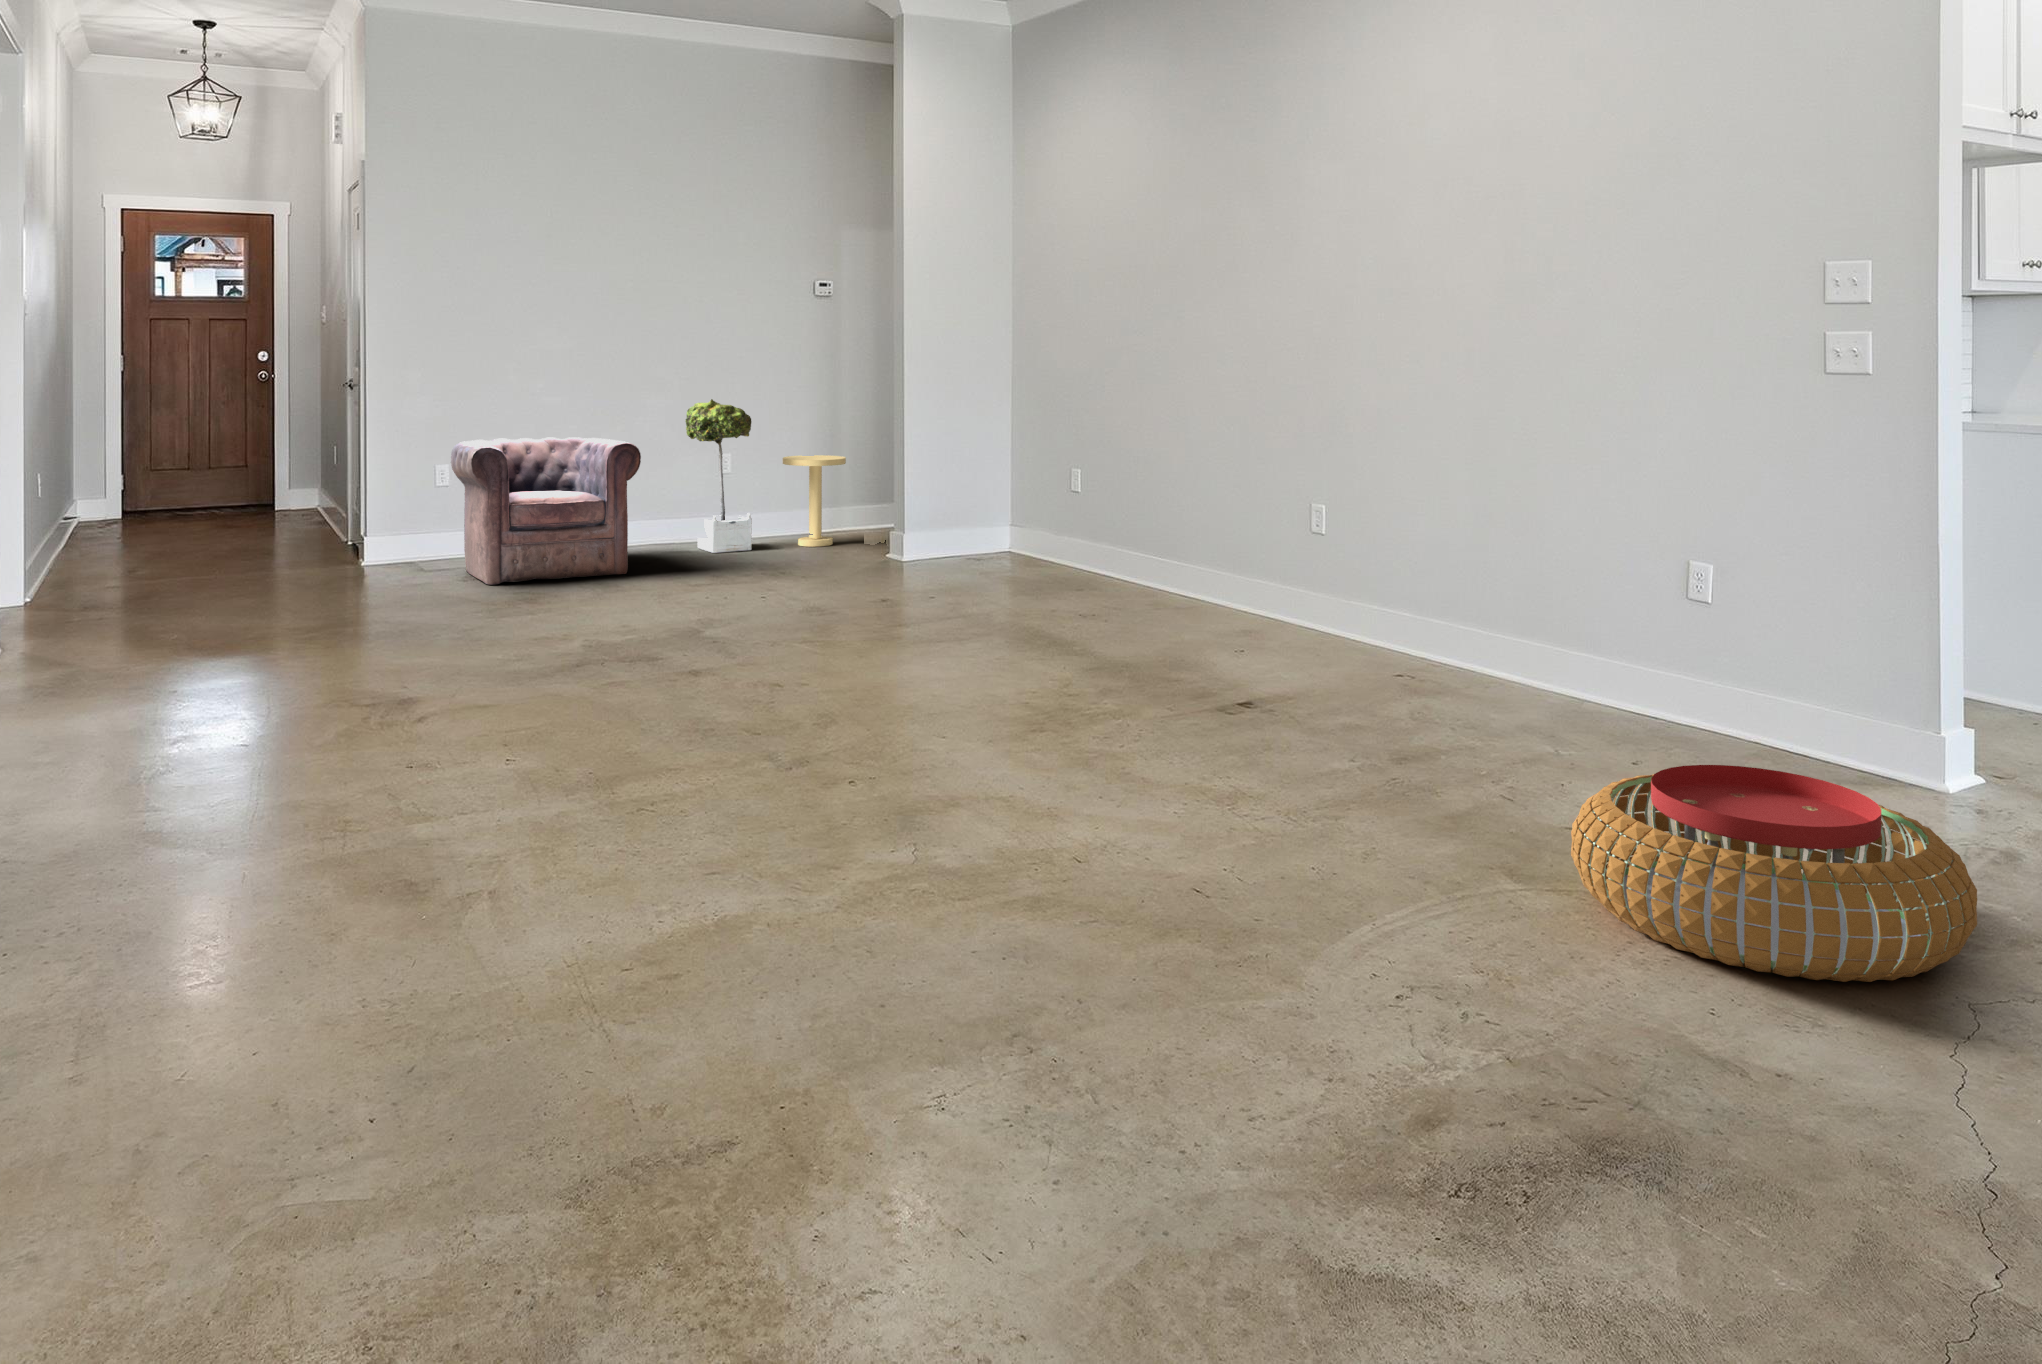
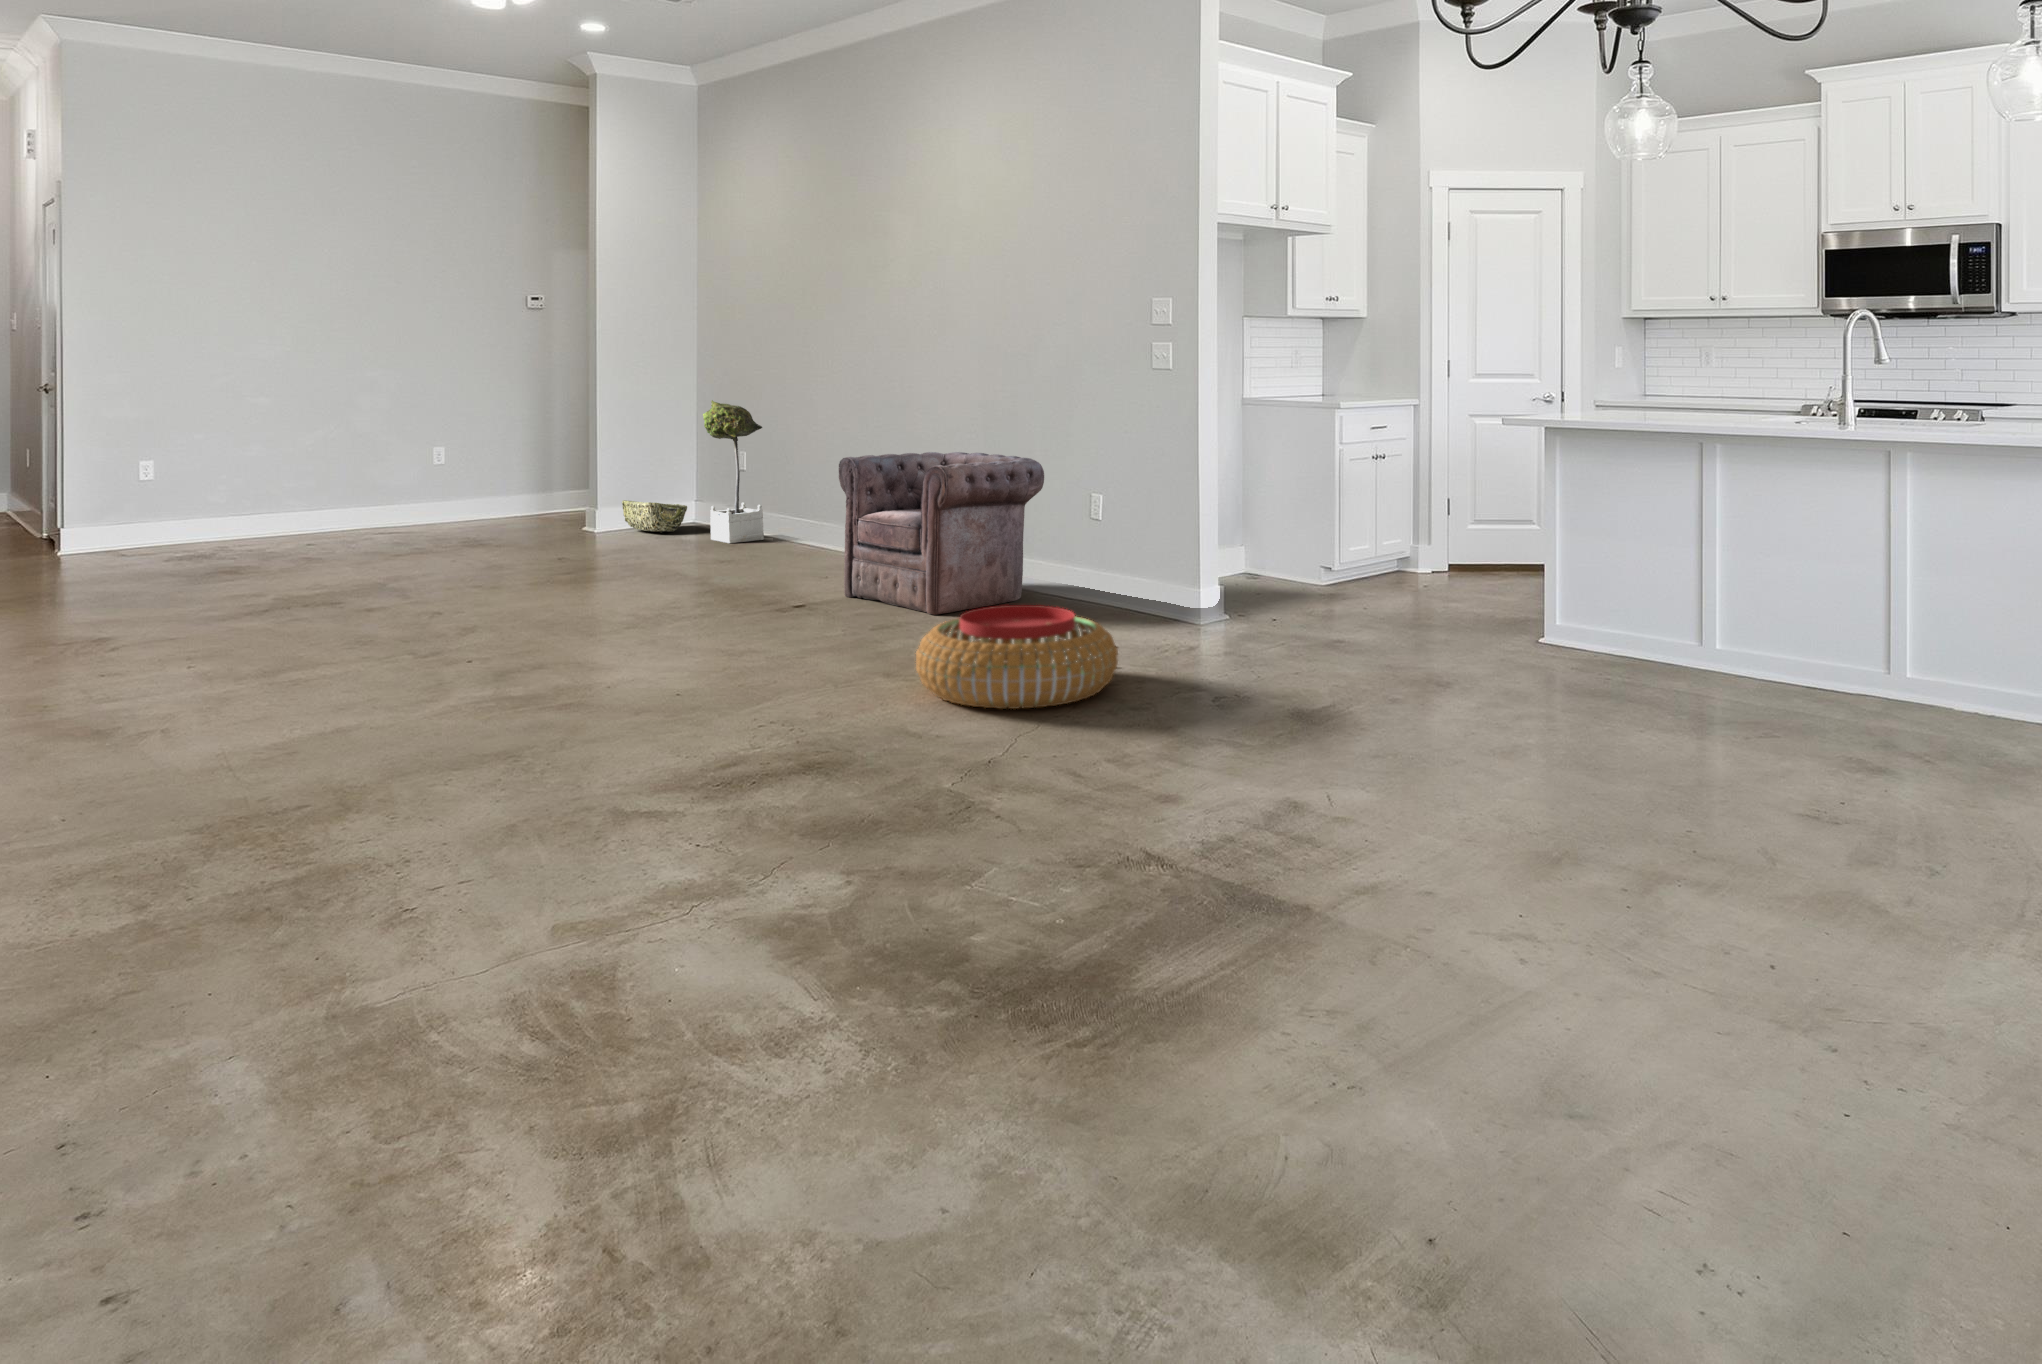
potted tree: present [685,399,752,553] -> present [703,400,764,543]
armchair: present [451,437,641,585] -> present [839,452,1044,615]
side table: present [783,455,846,547] -> none [486,446,546,524]
woven basket: none [938,525,1015,567] -> present [622,500,687,533]

